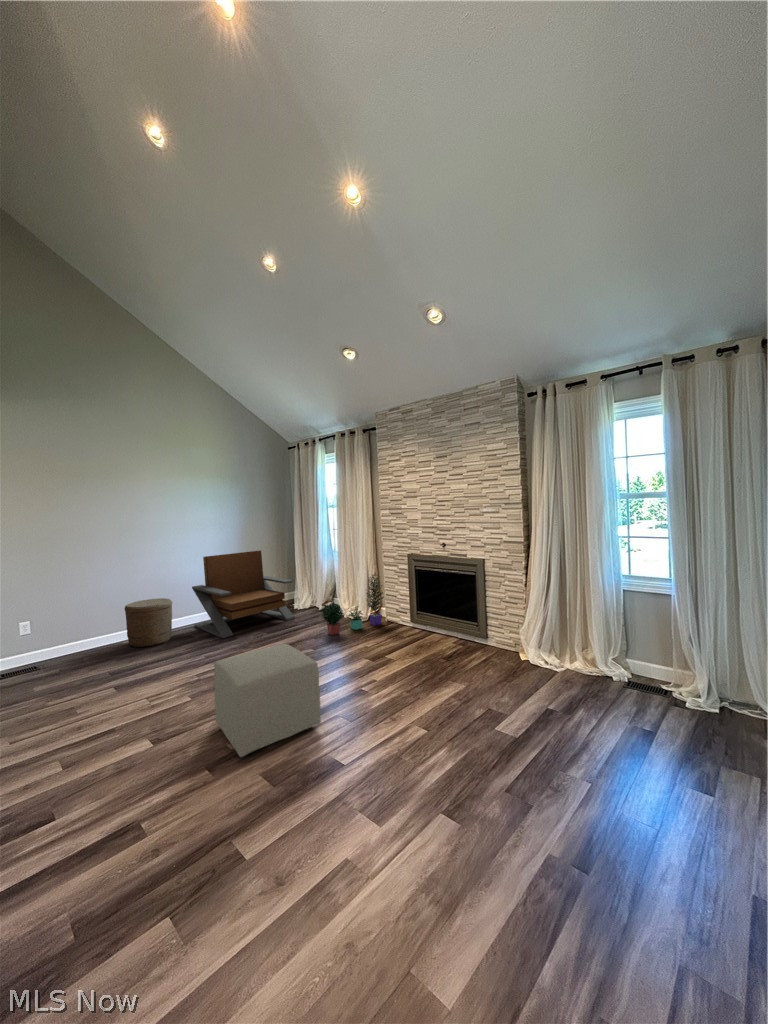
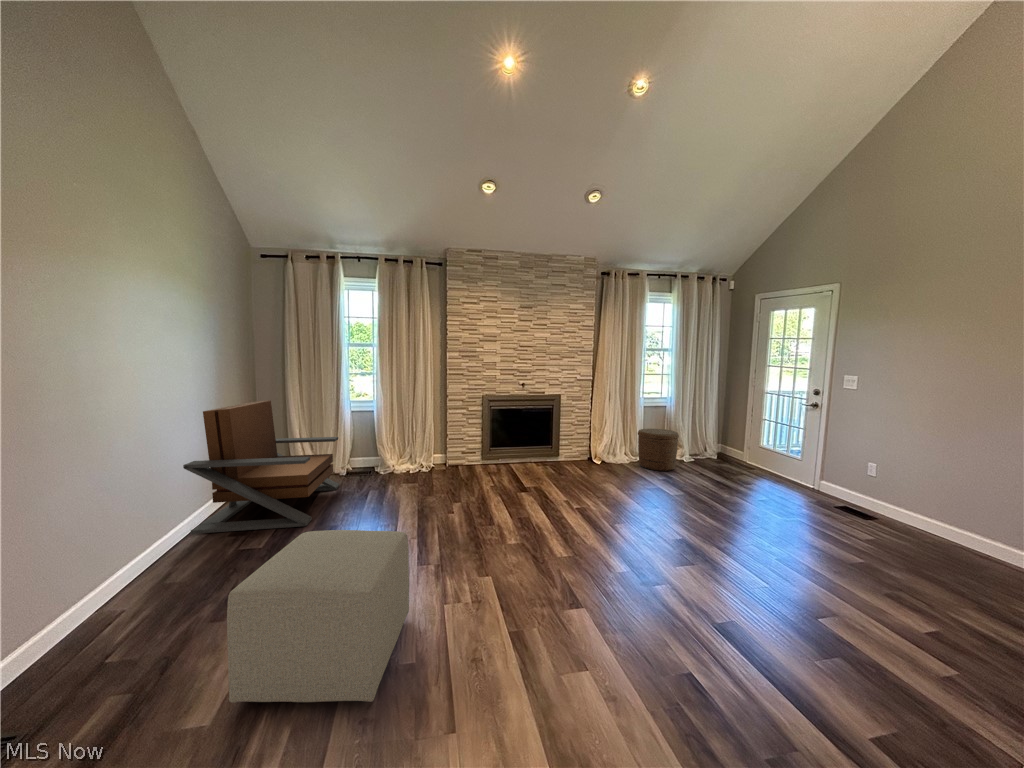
potted plant: present [323,574,384,635] -> none [419,417,457,486]
woven basket: present [125,598,172,647] -> present [638,429,679,471]
ottoman: present [214,644,321,757] -> present [227,530,409,703]

